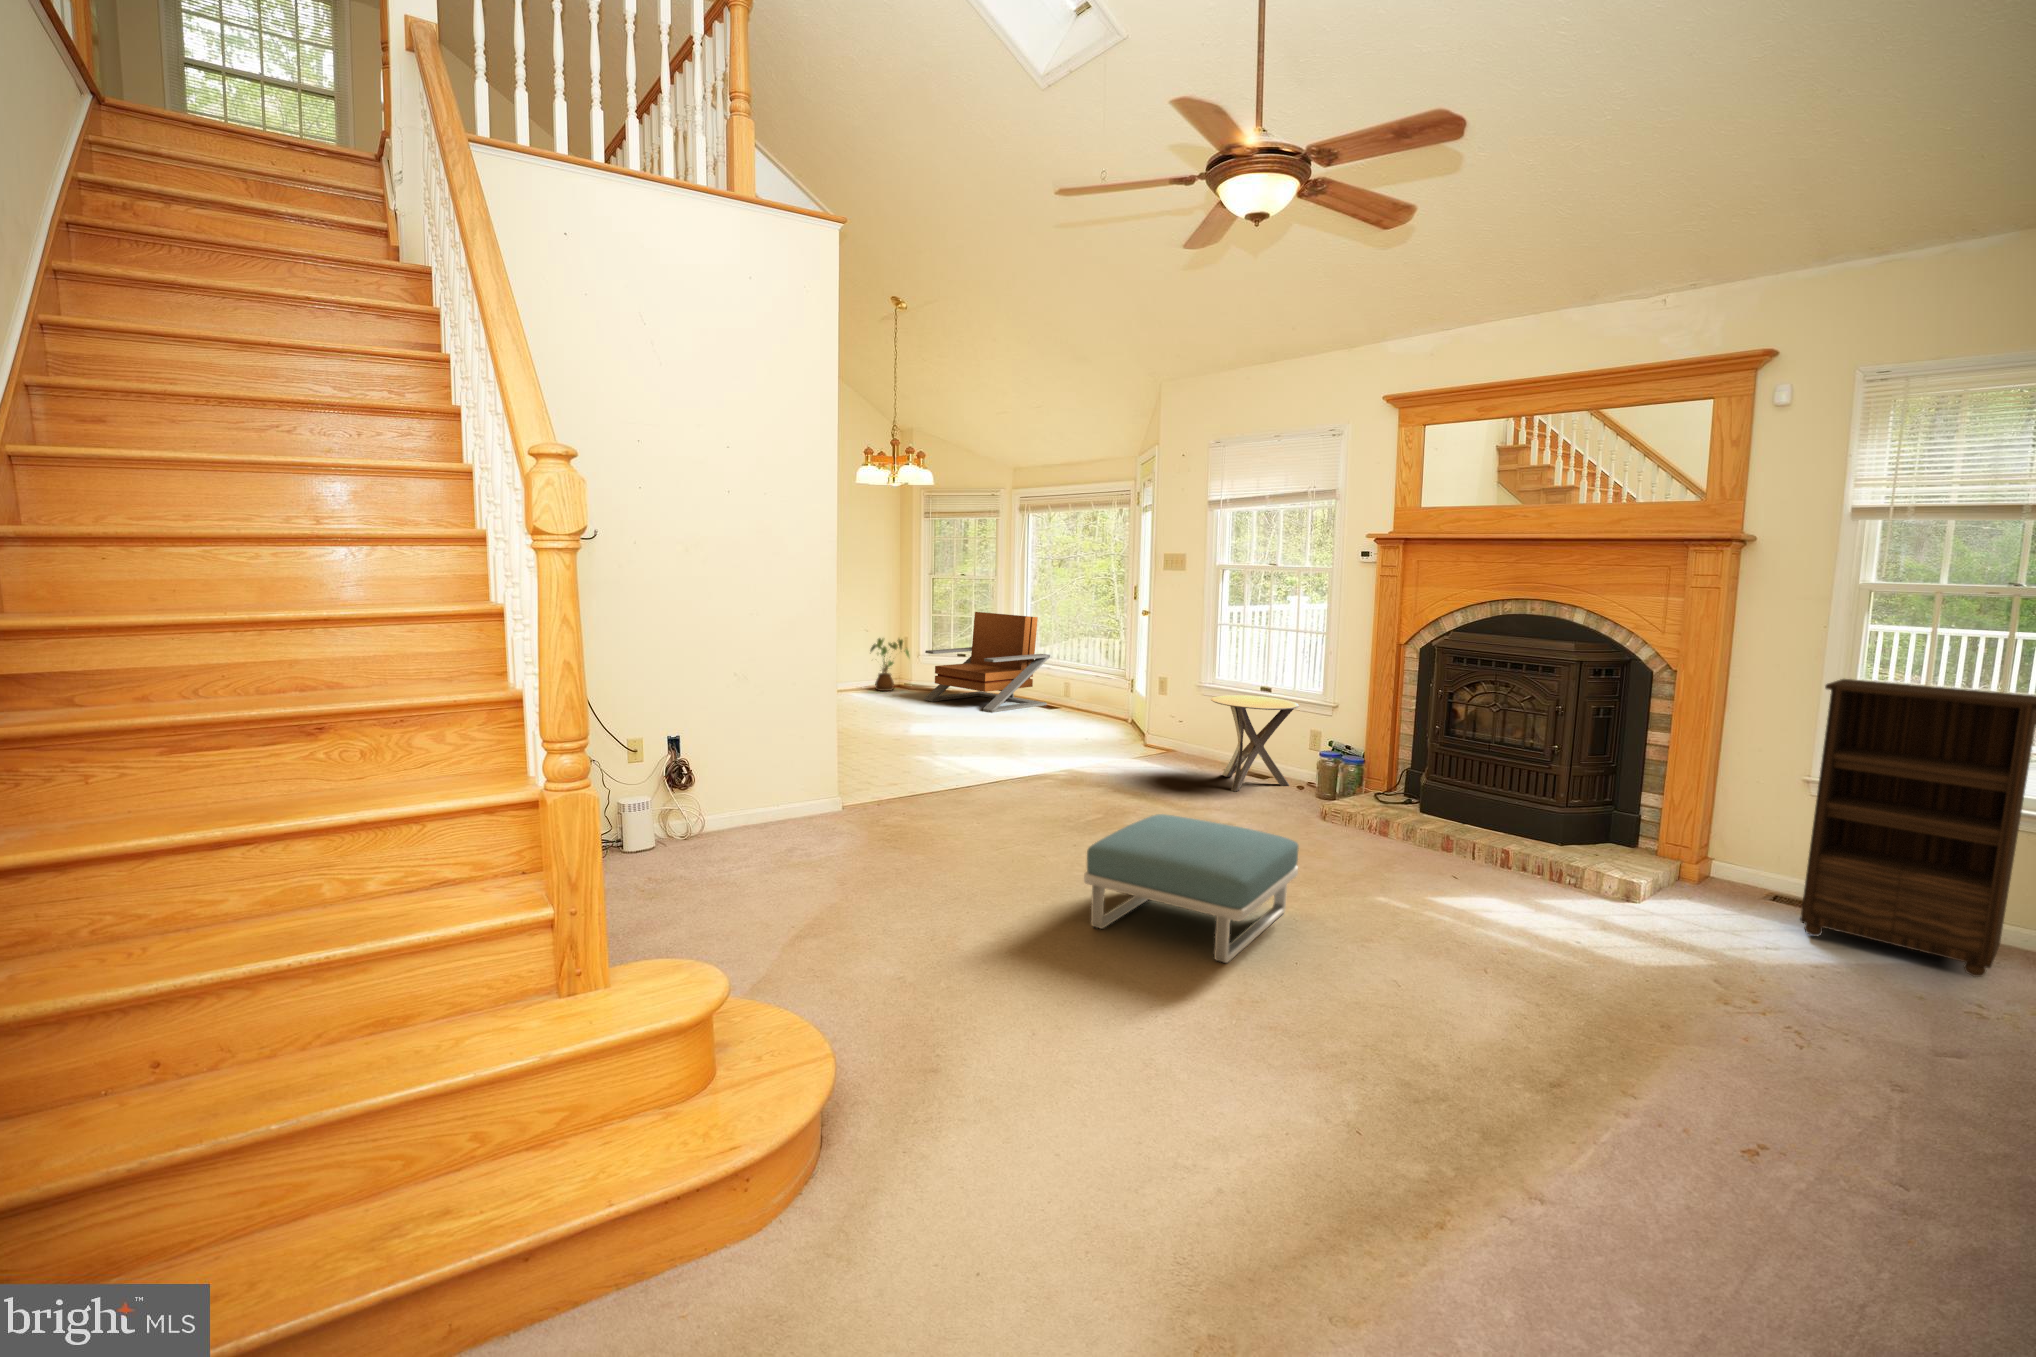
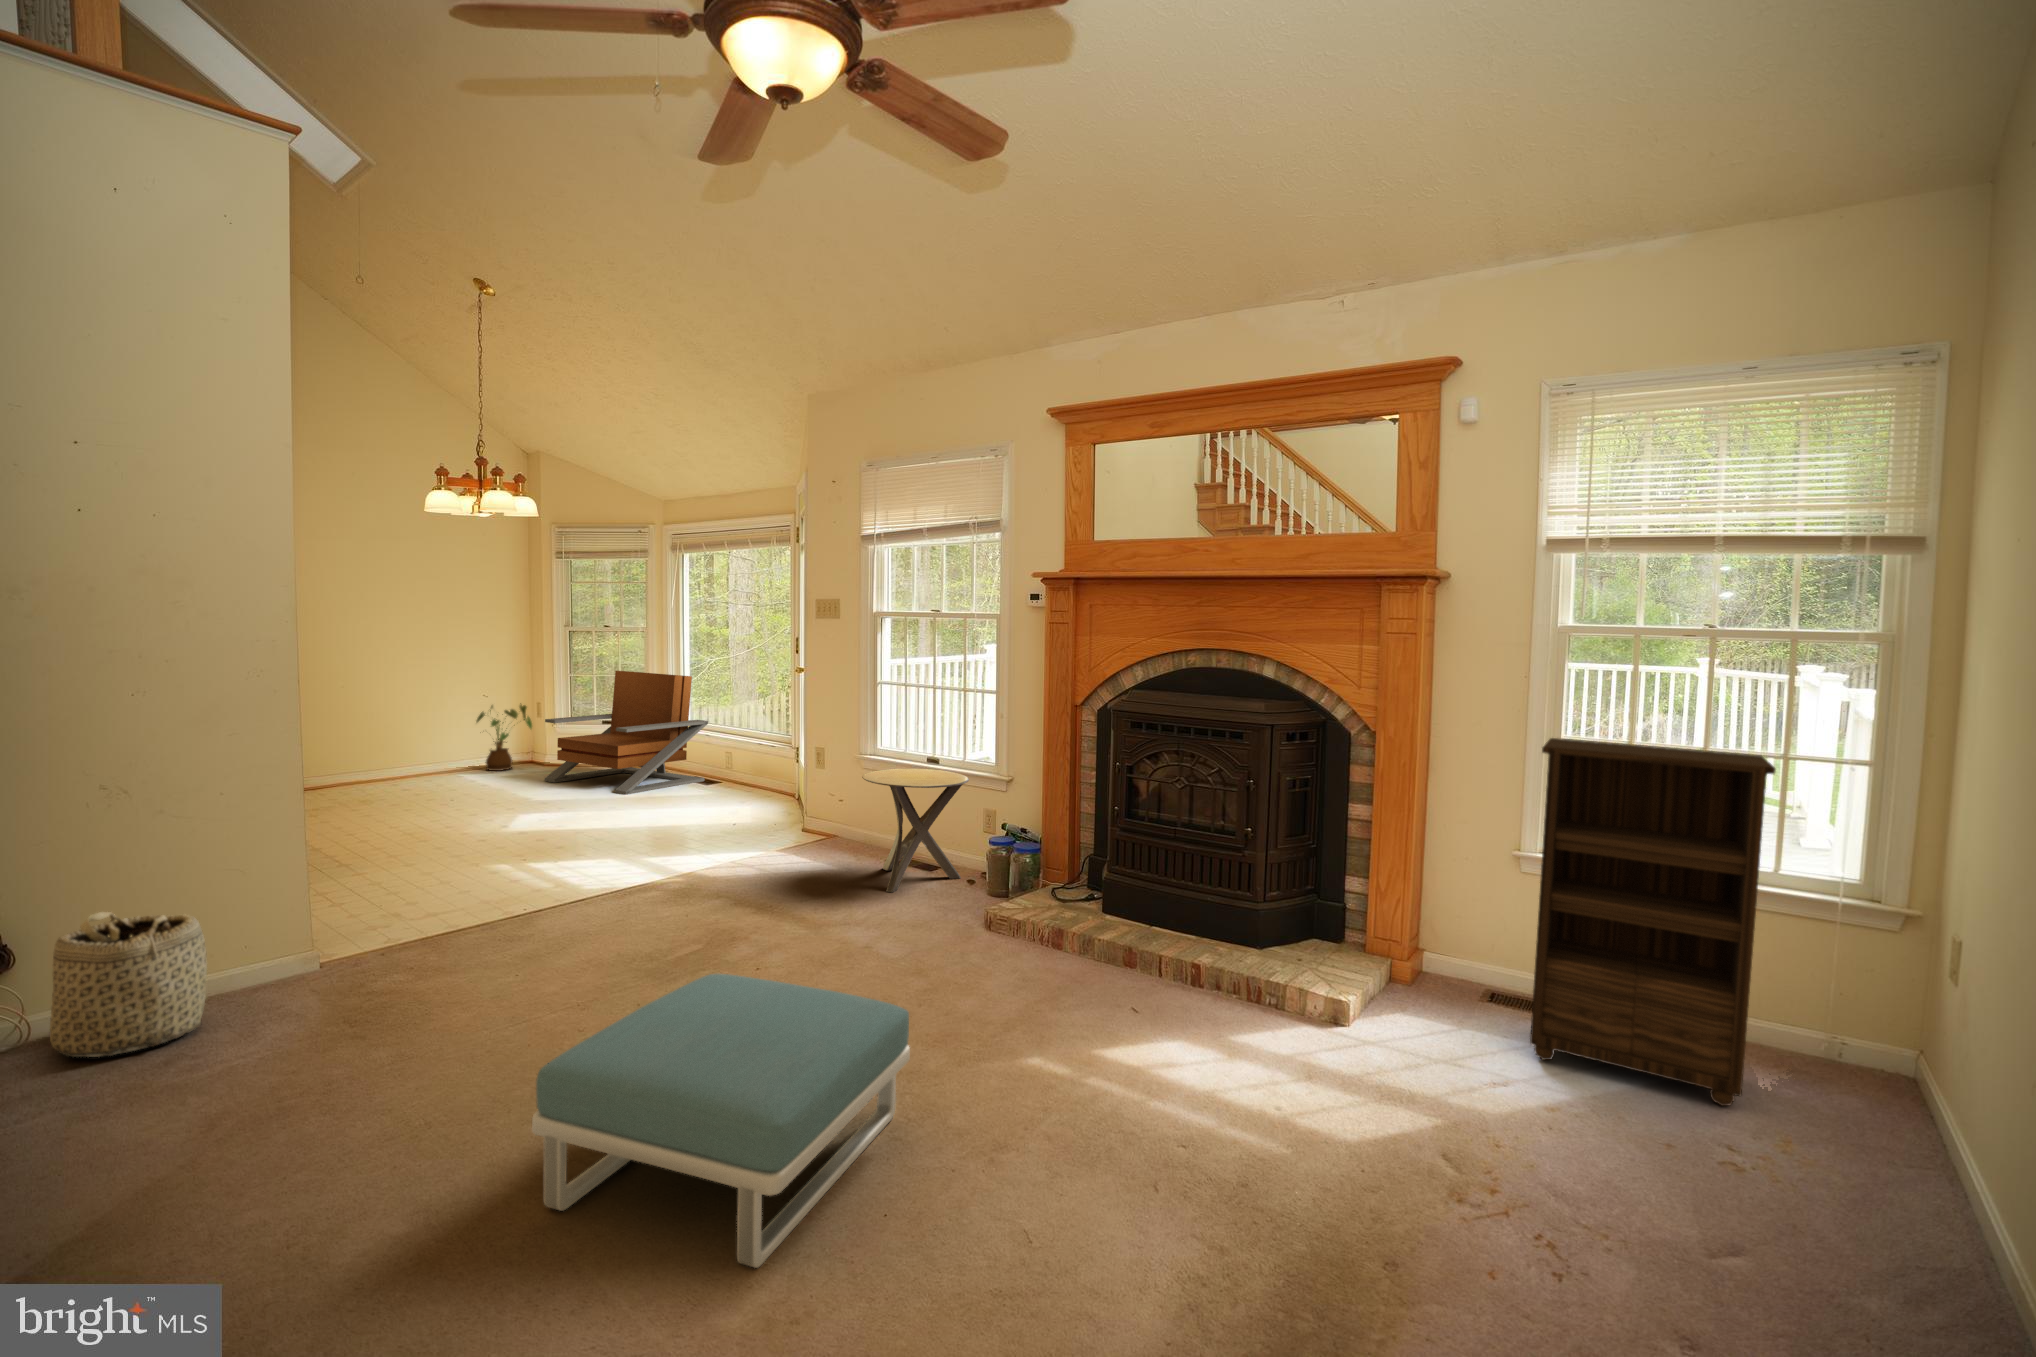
basket: none [768,756,836,839] -> present [50,912,207,1057]

